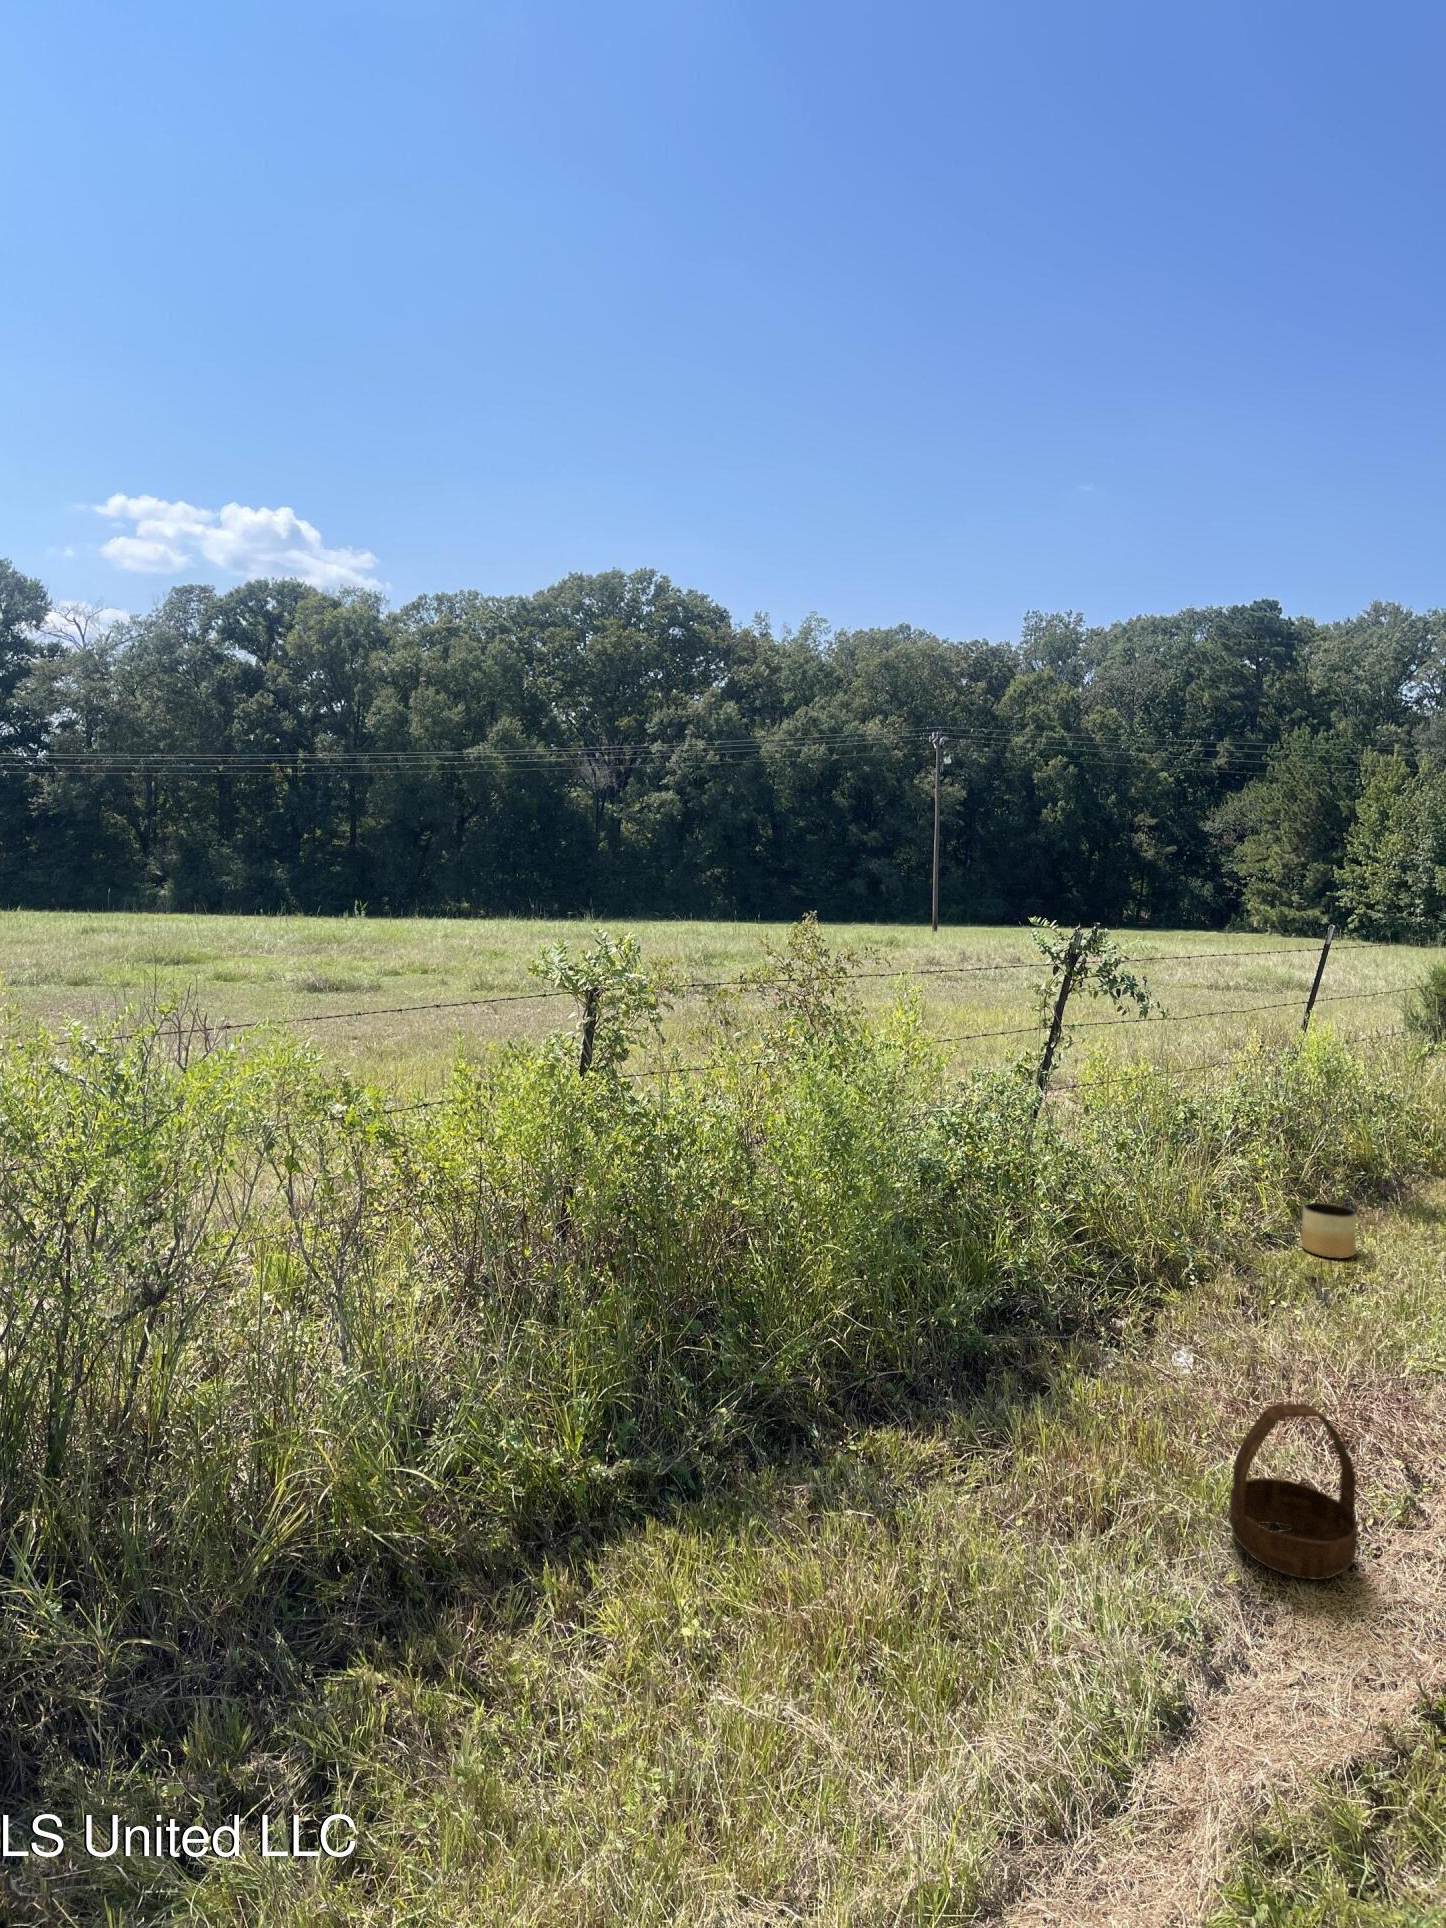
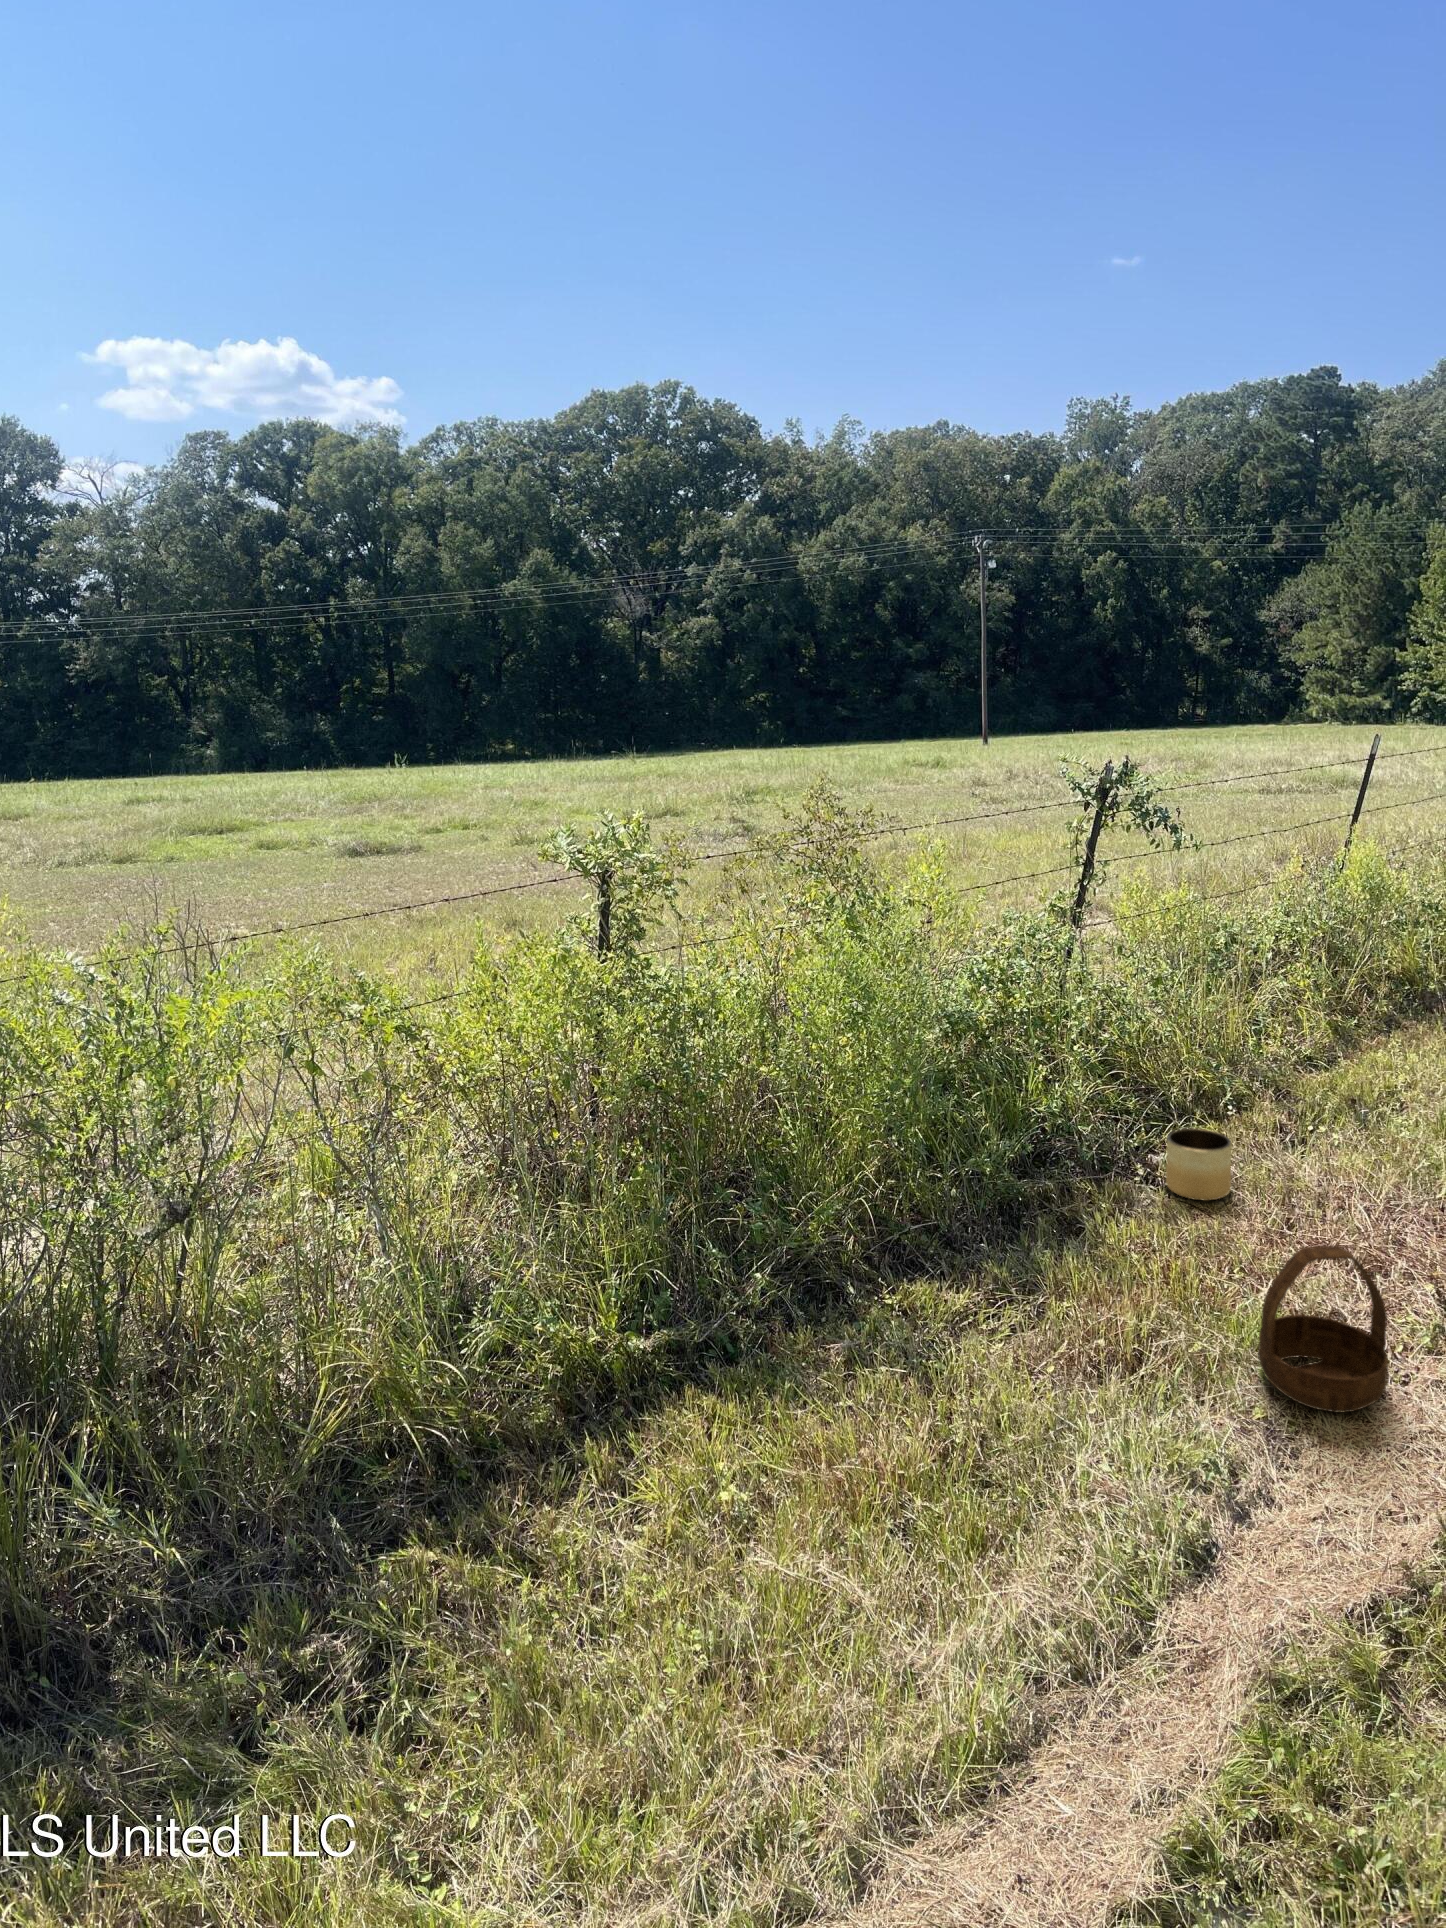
planter: present [1301,1203,1356,1259] -> present [1166,1128,1231,1201]

